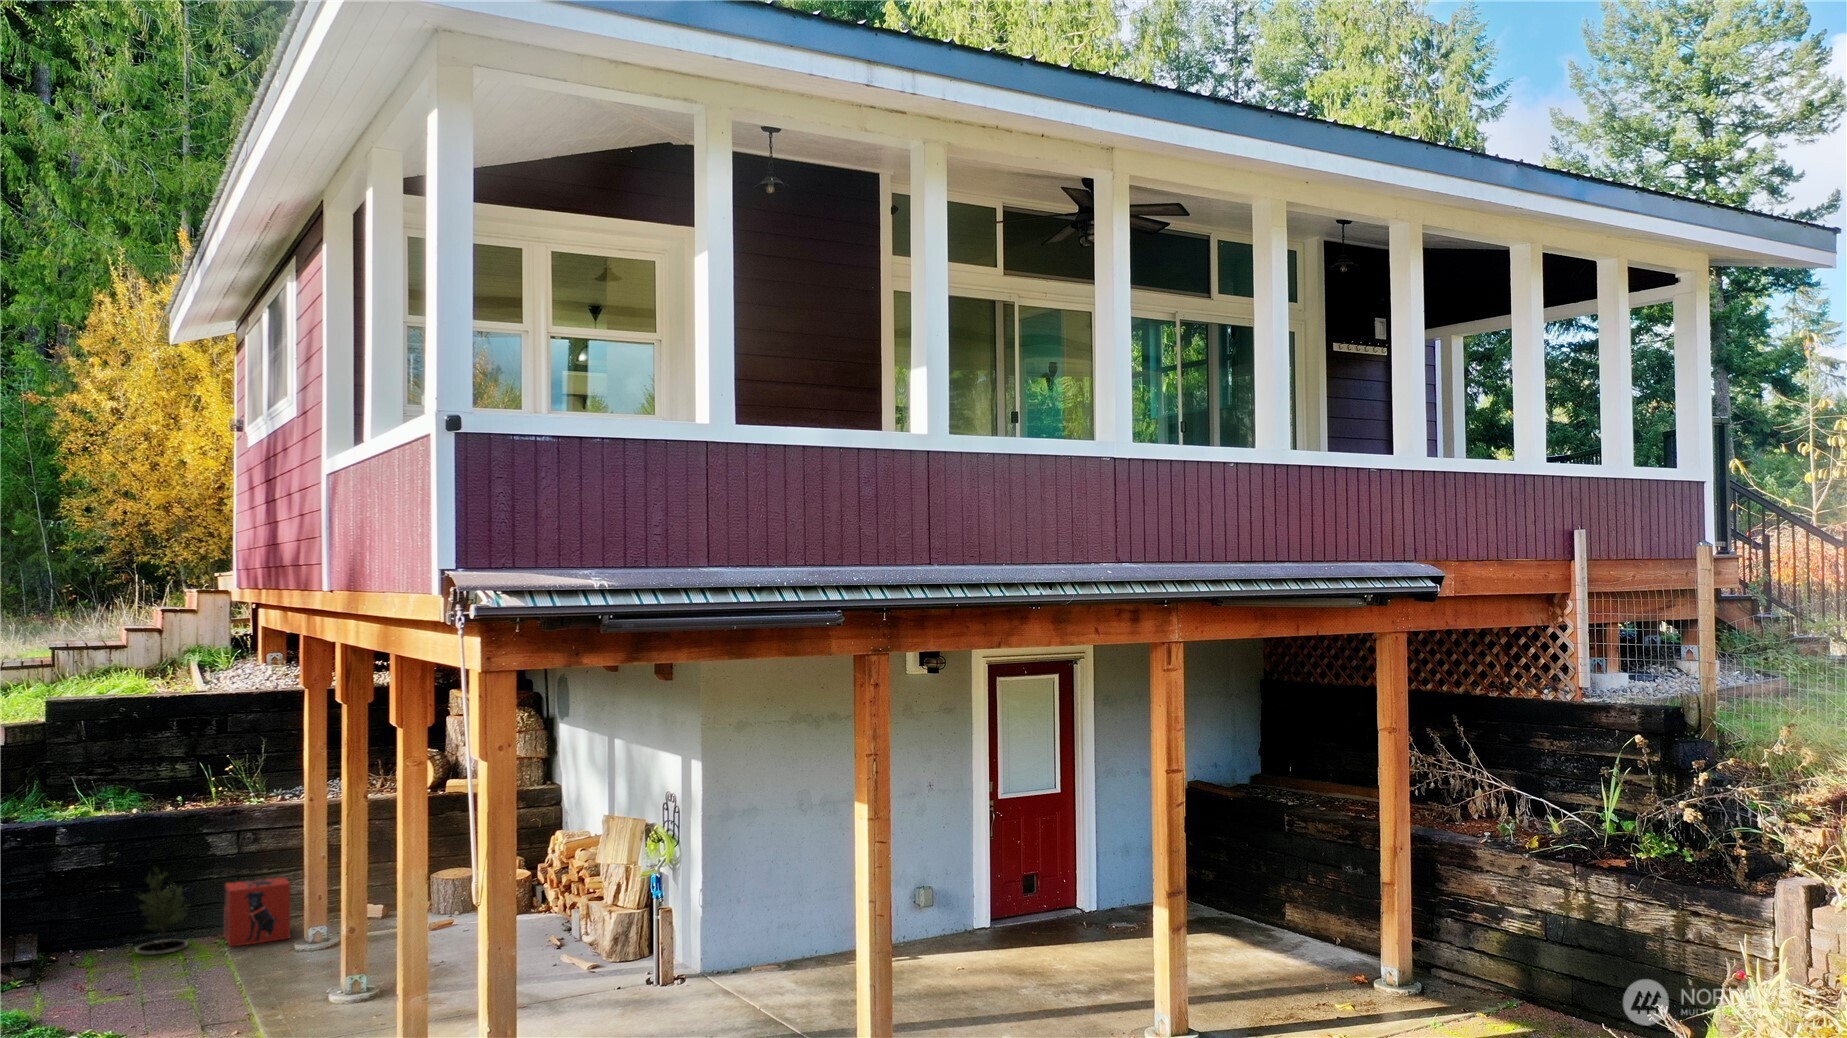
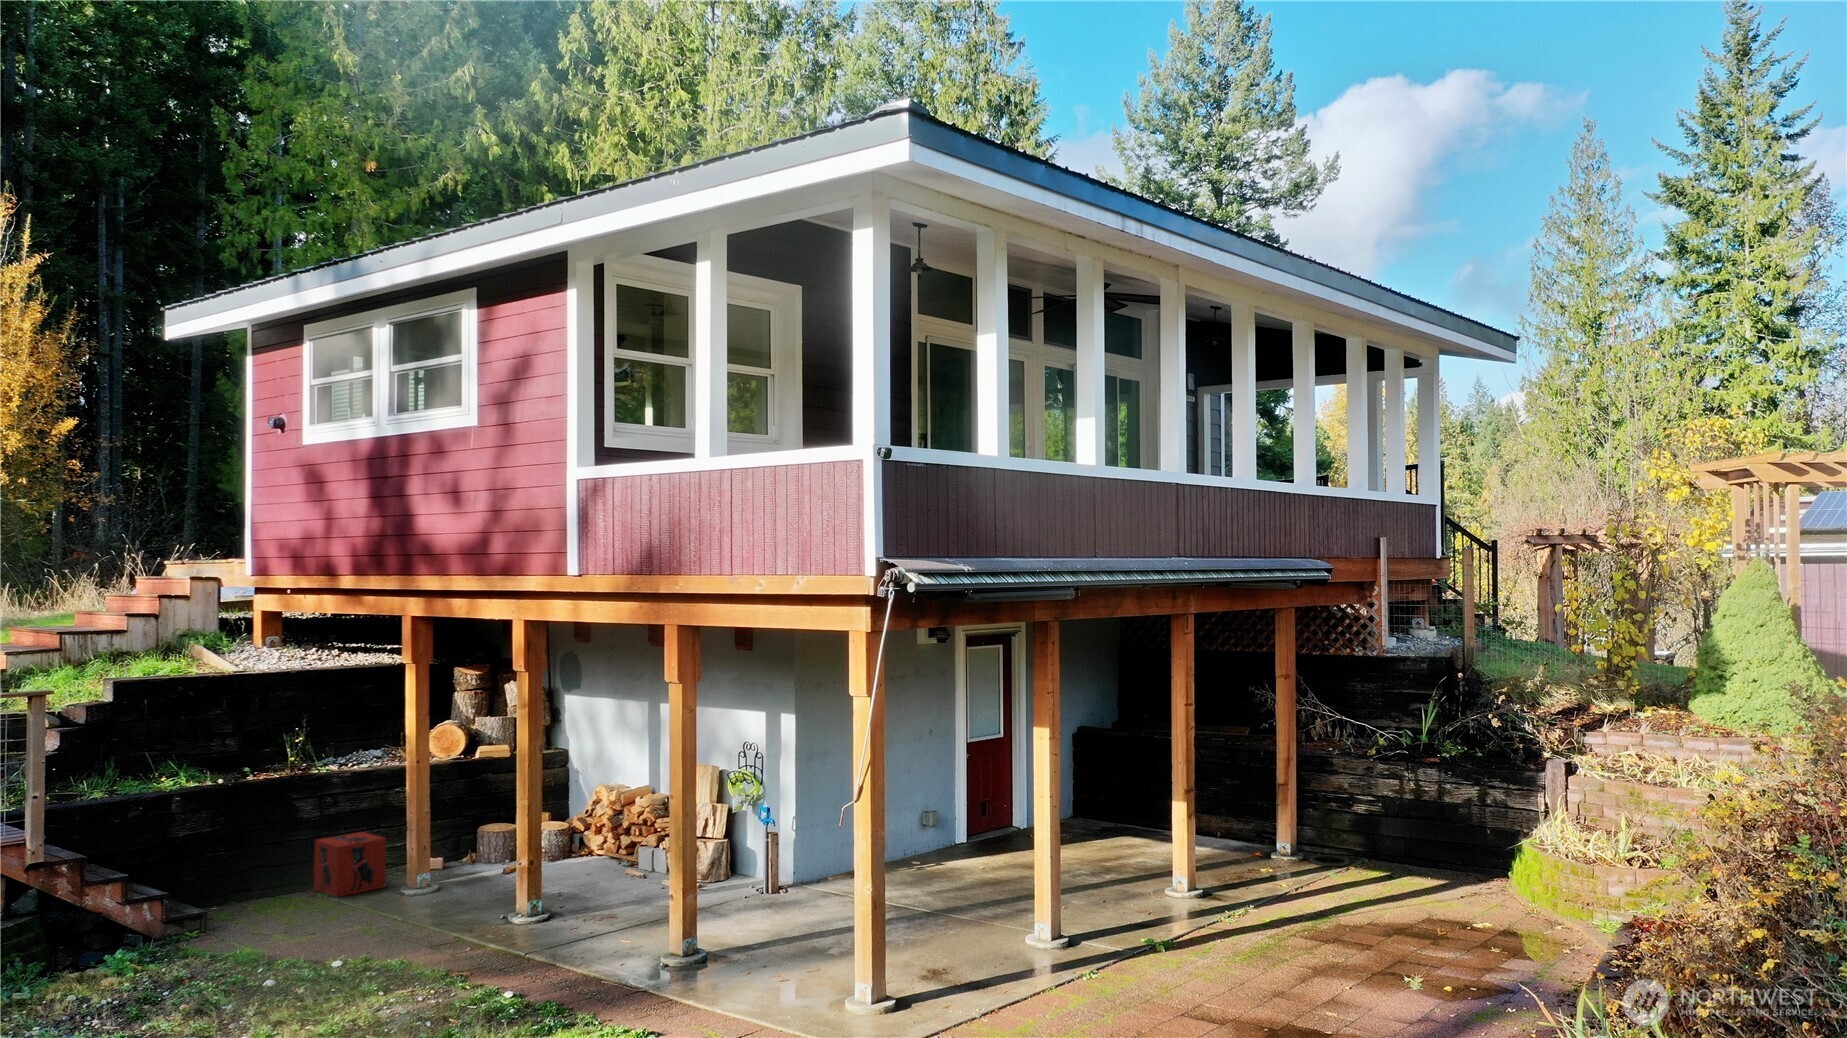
potted tree: present [135,868,190,955] -> present [1309,800,1348,866]

